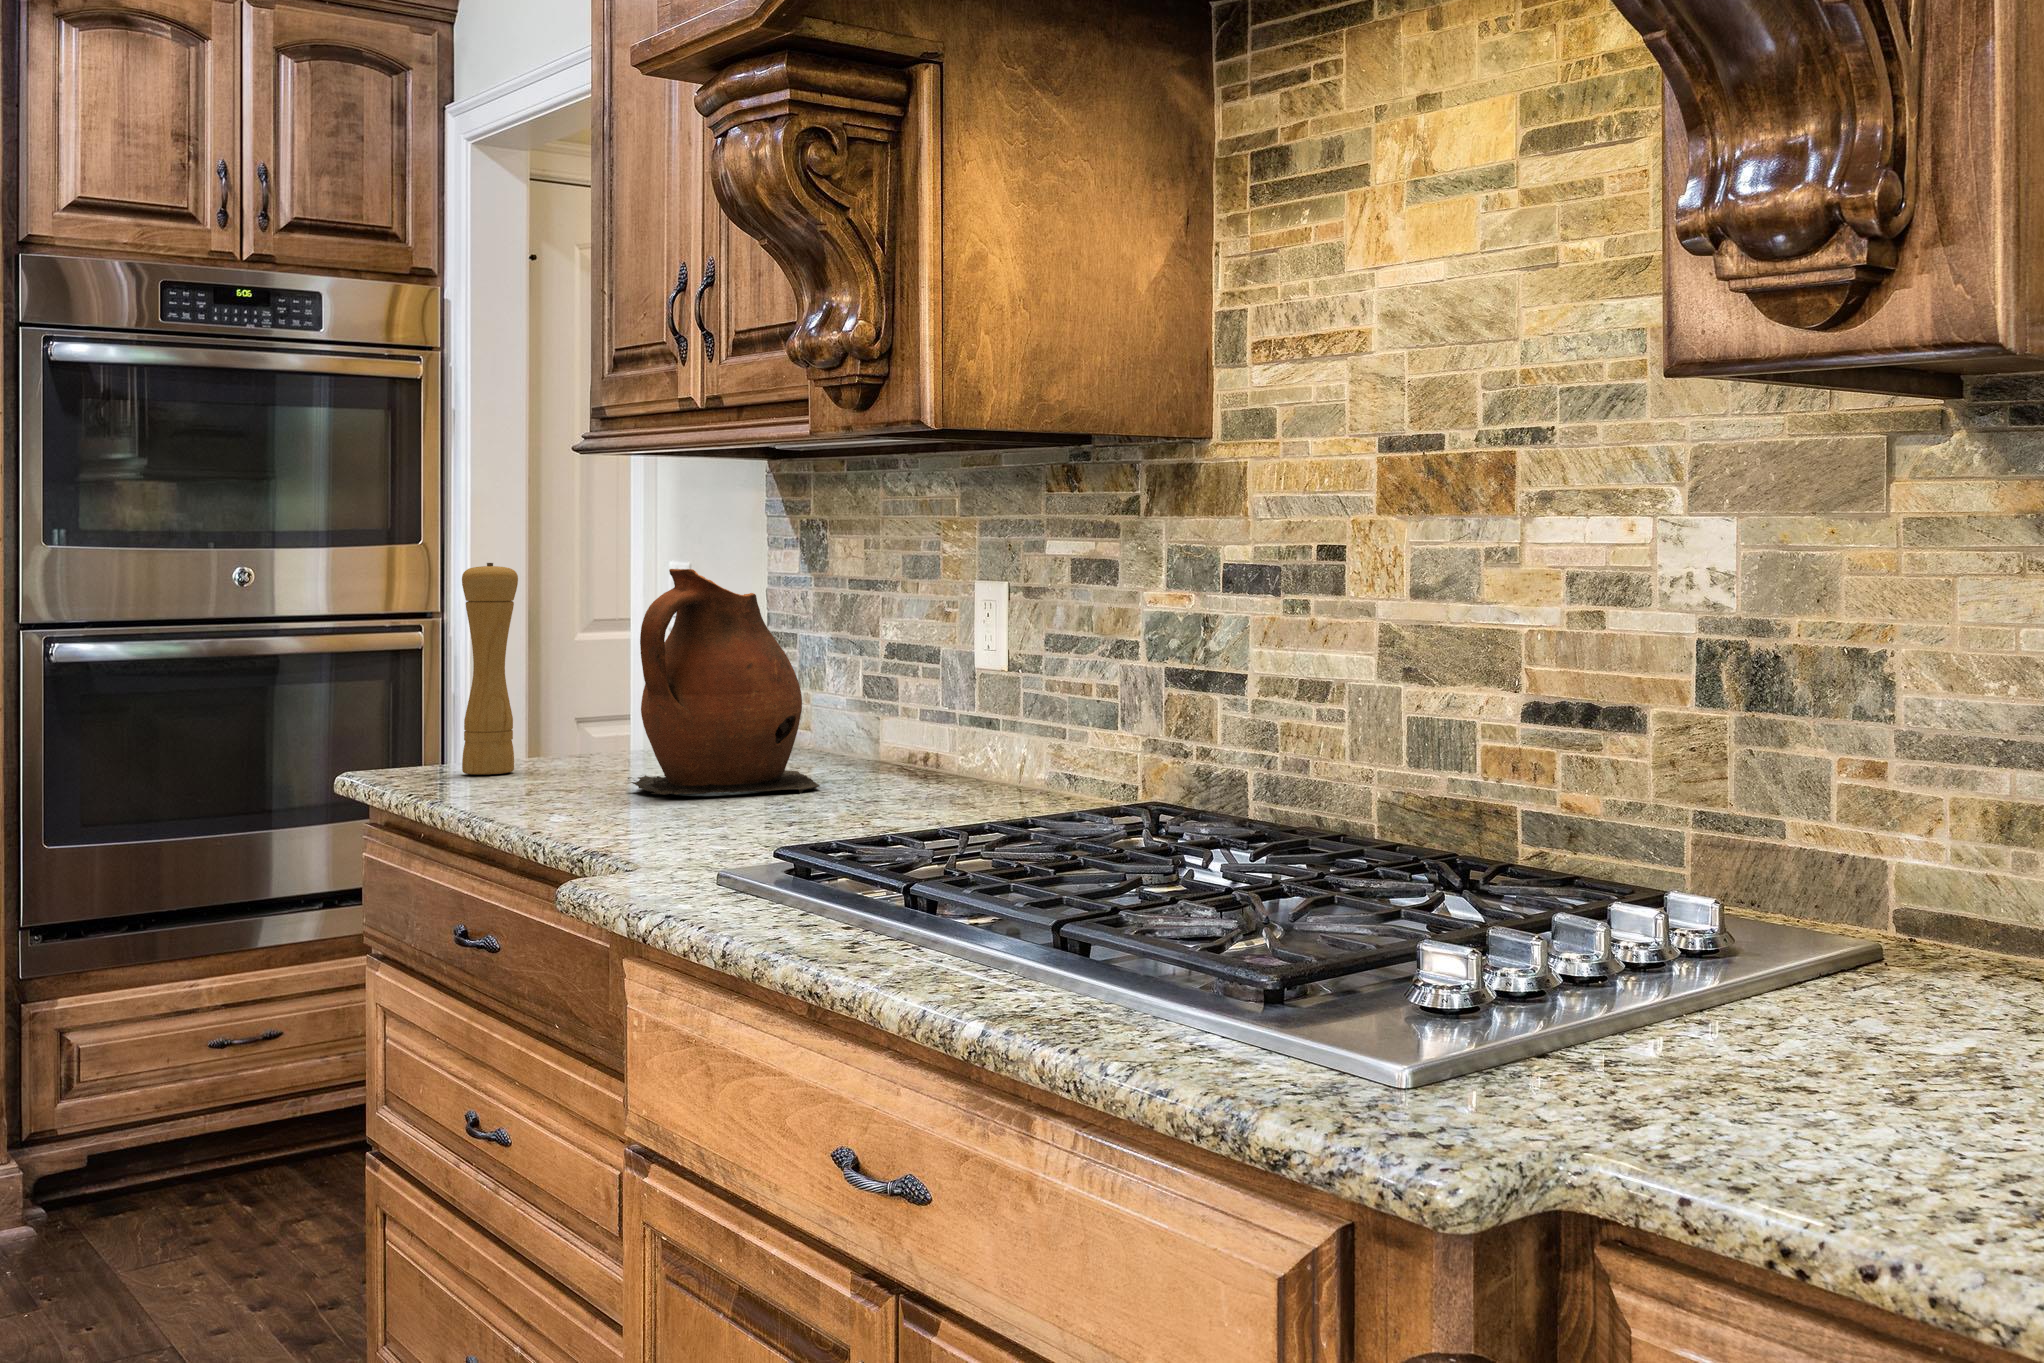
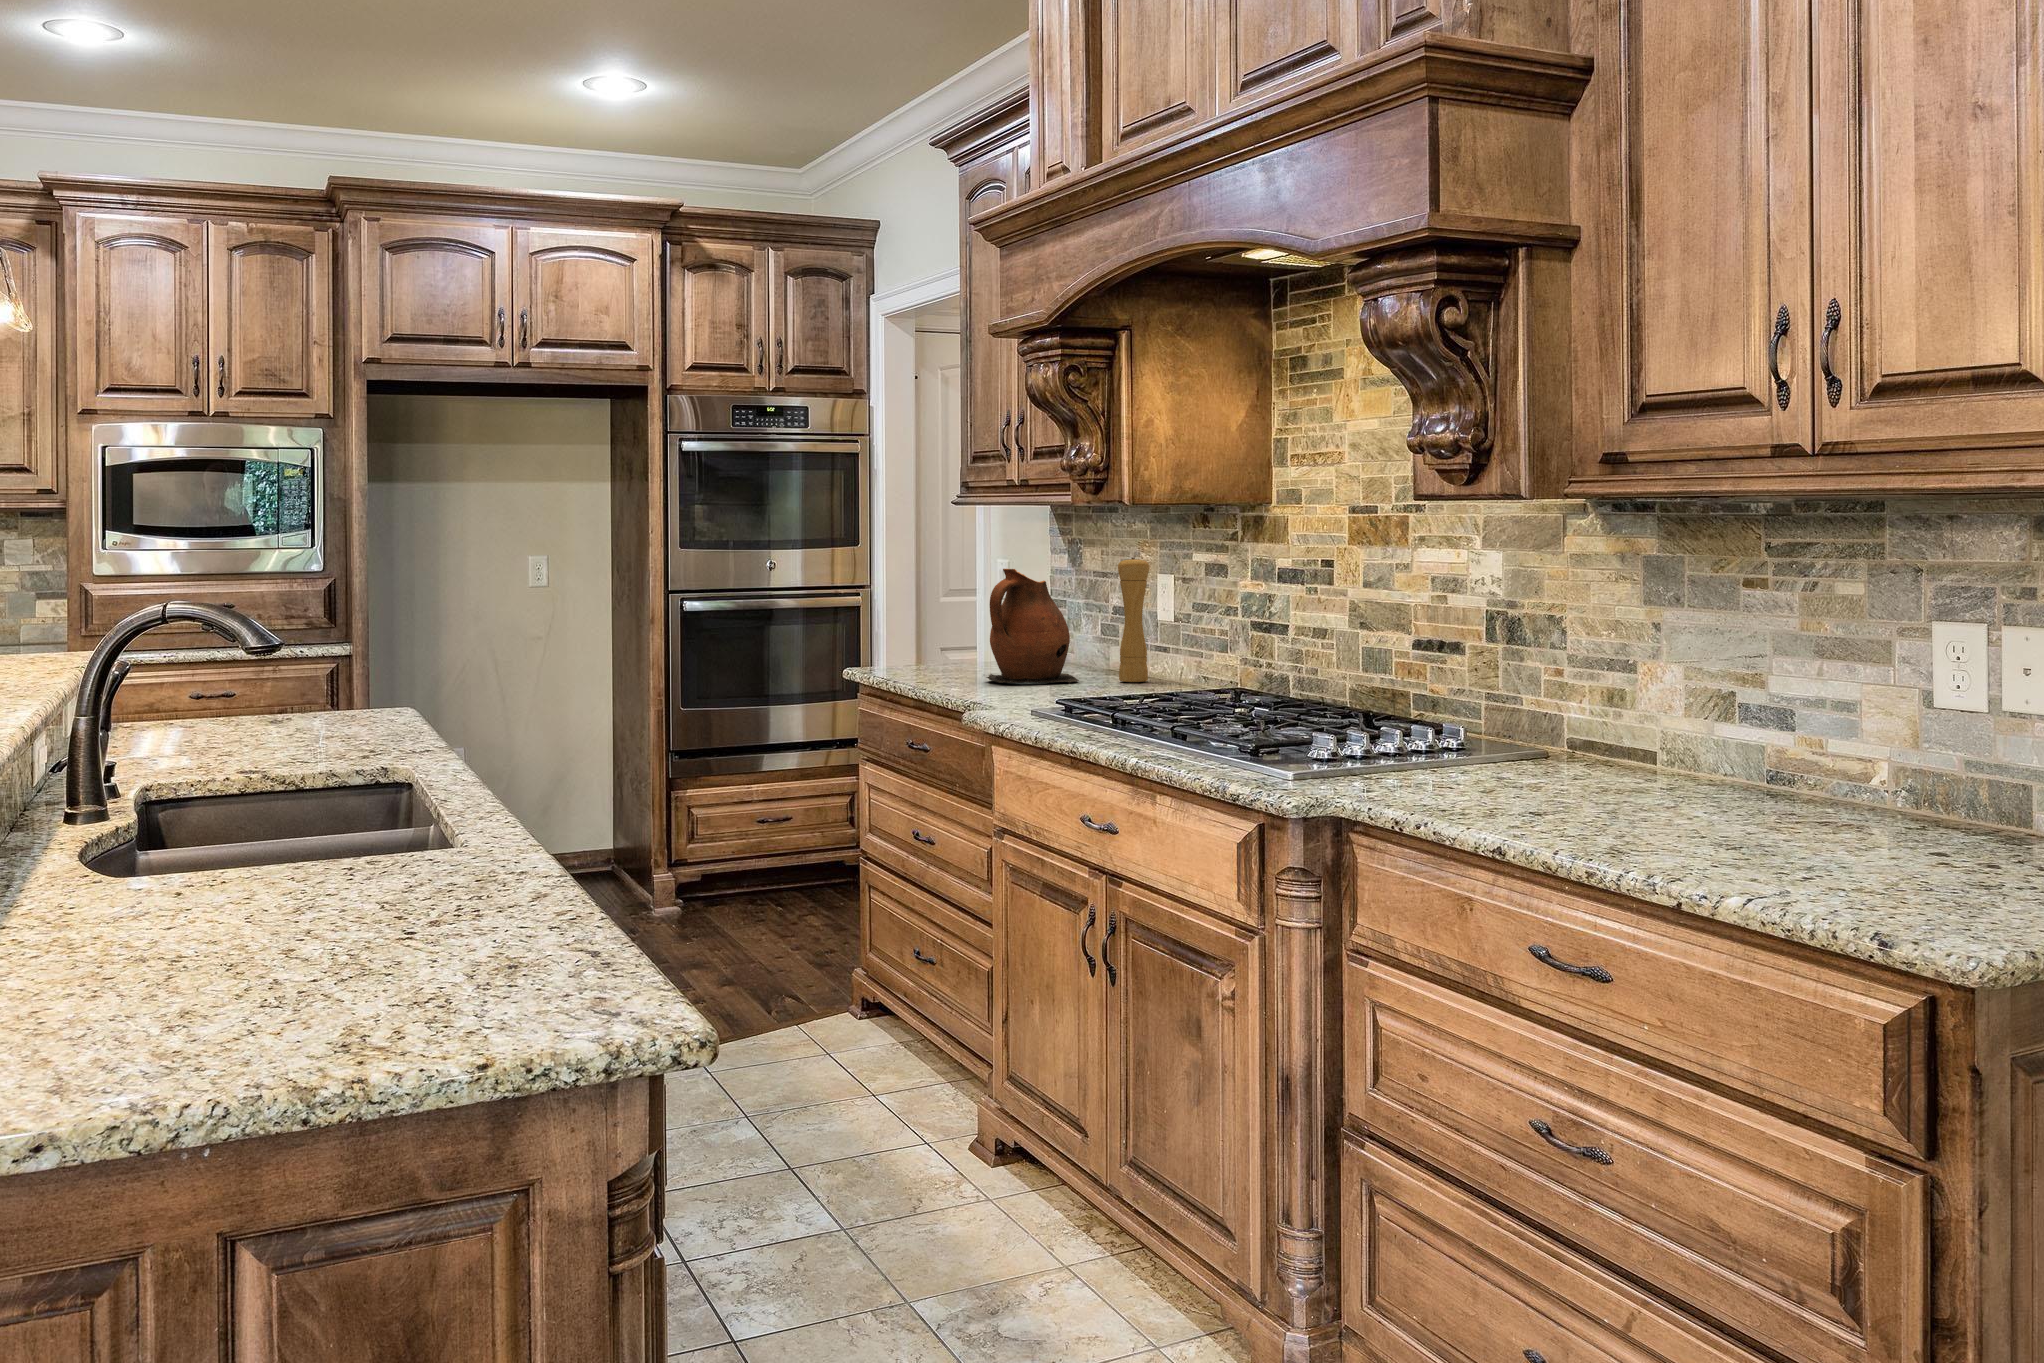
pepper mill: present [462,563,518,775] -> present [1118,557,1149,682]

